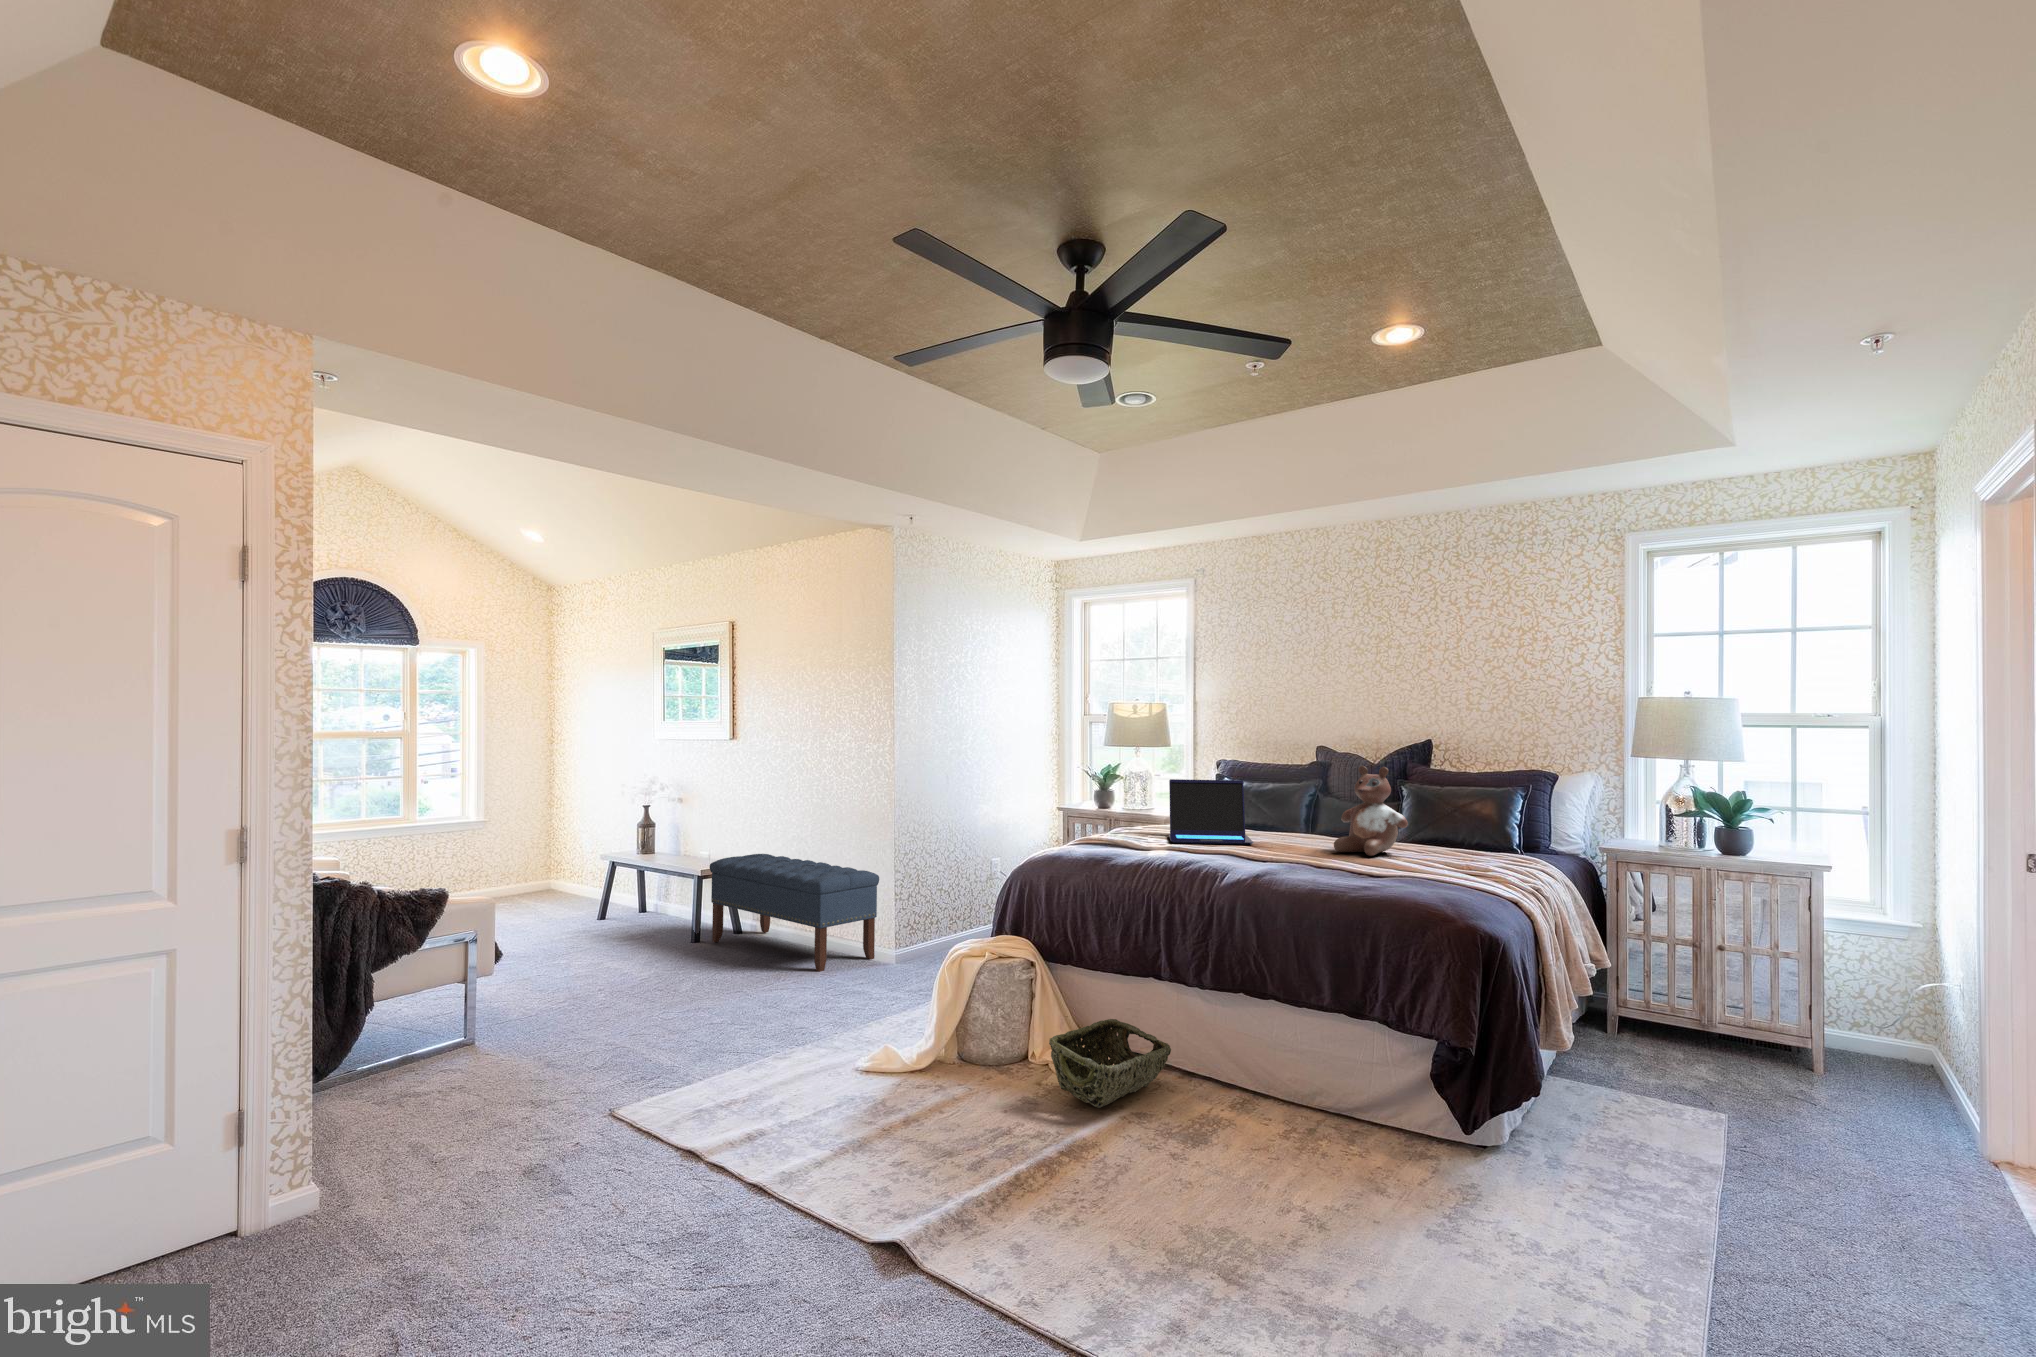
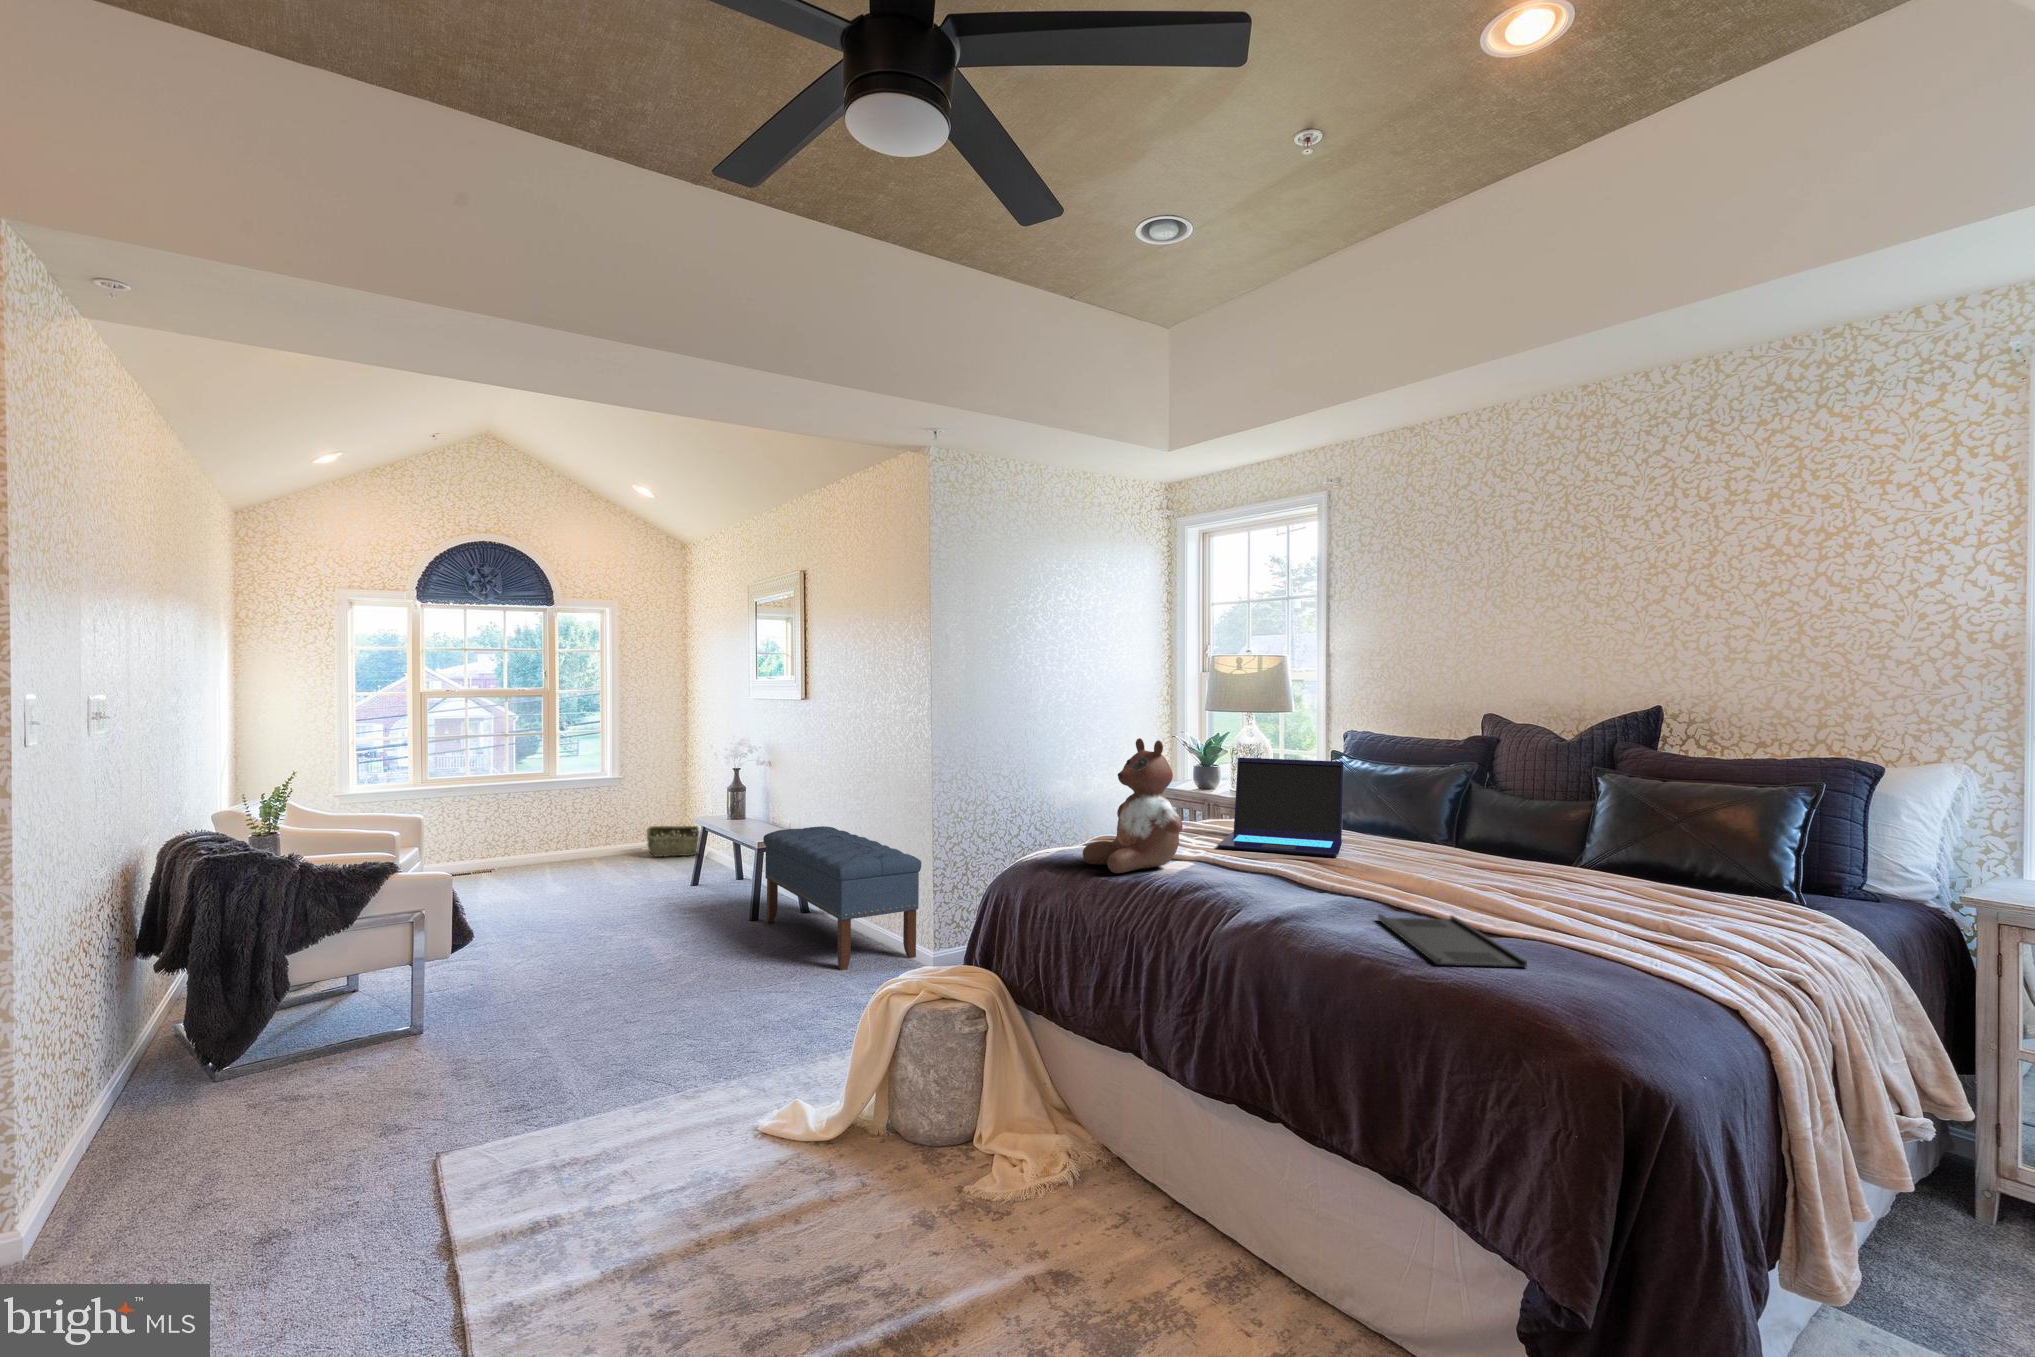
stuffed bear: present [1334,766,1408,856] -> present [1083,738,1182,873]
tray: none [1313,868,1408,888] -> present [1378,914,1527,967]
woven basket: present [1049,1019,1171,1108] -> present [647,826,699,857]

